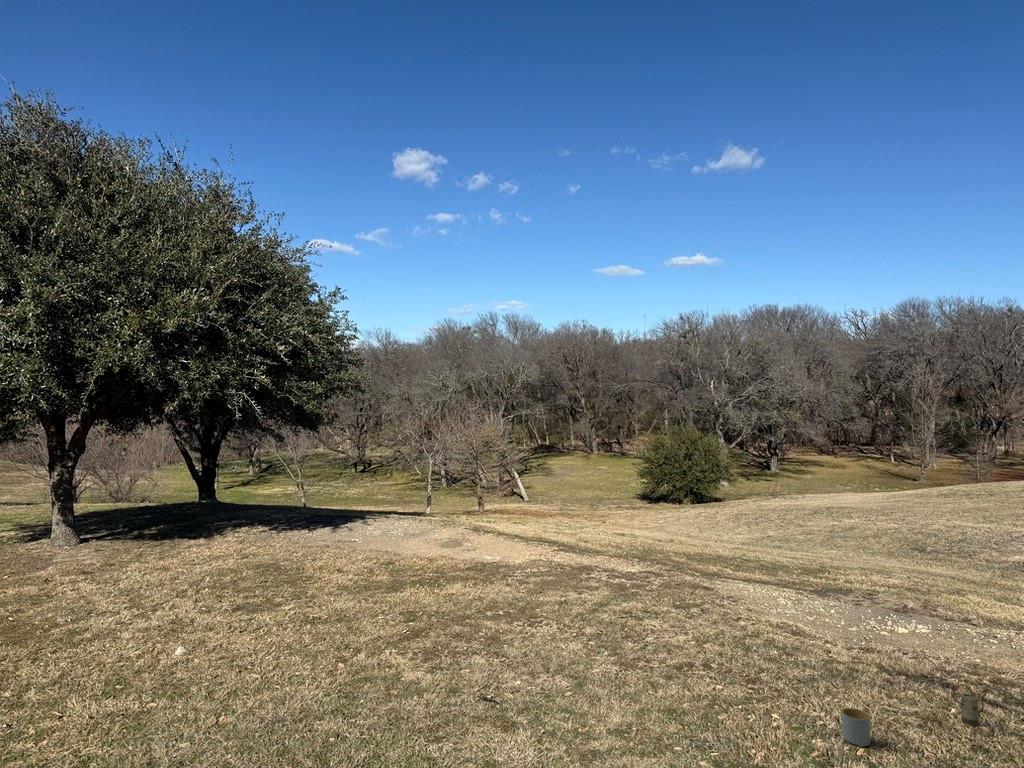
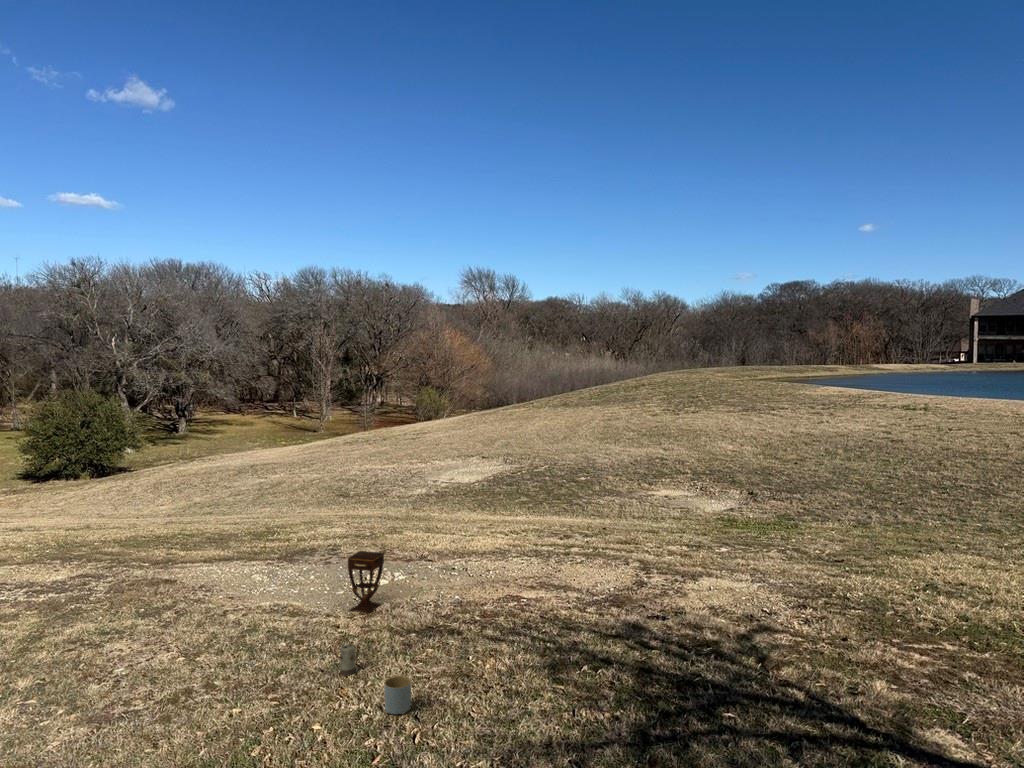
side table: none [849,593,893,657] -> present [348,551,384,613]
watering can: present [953,684,986,726] -> present [334,638,361,676]

